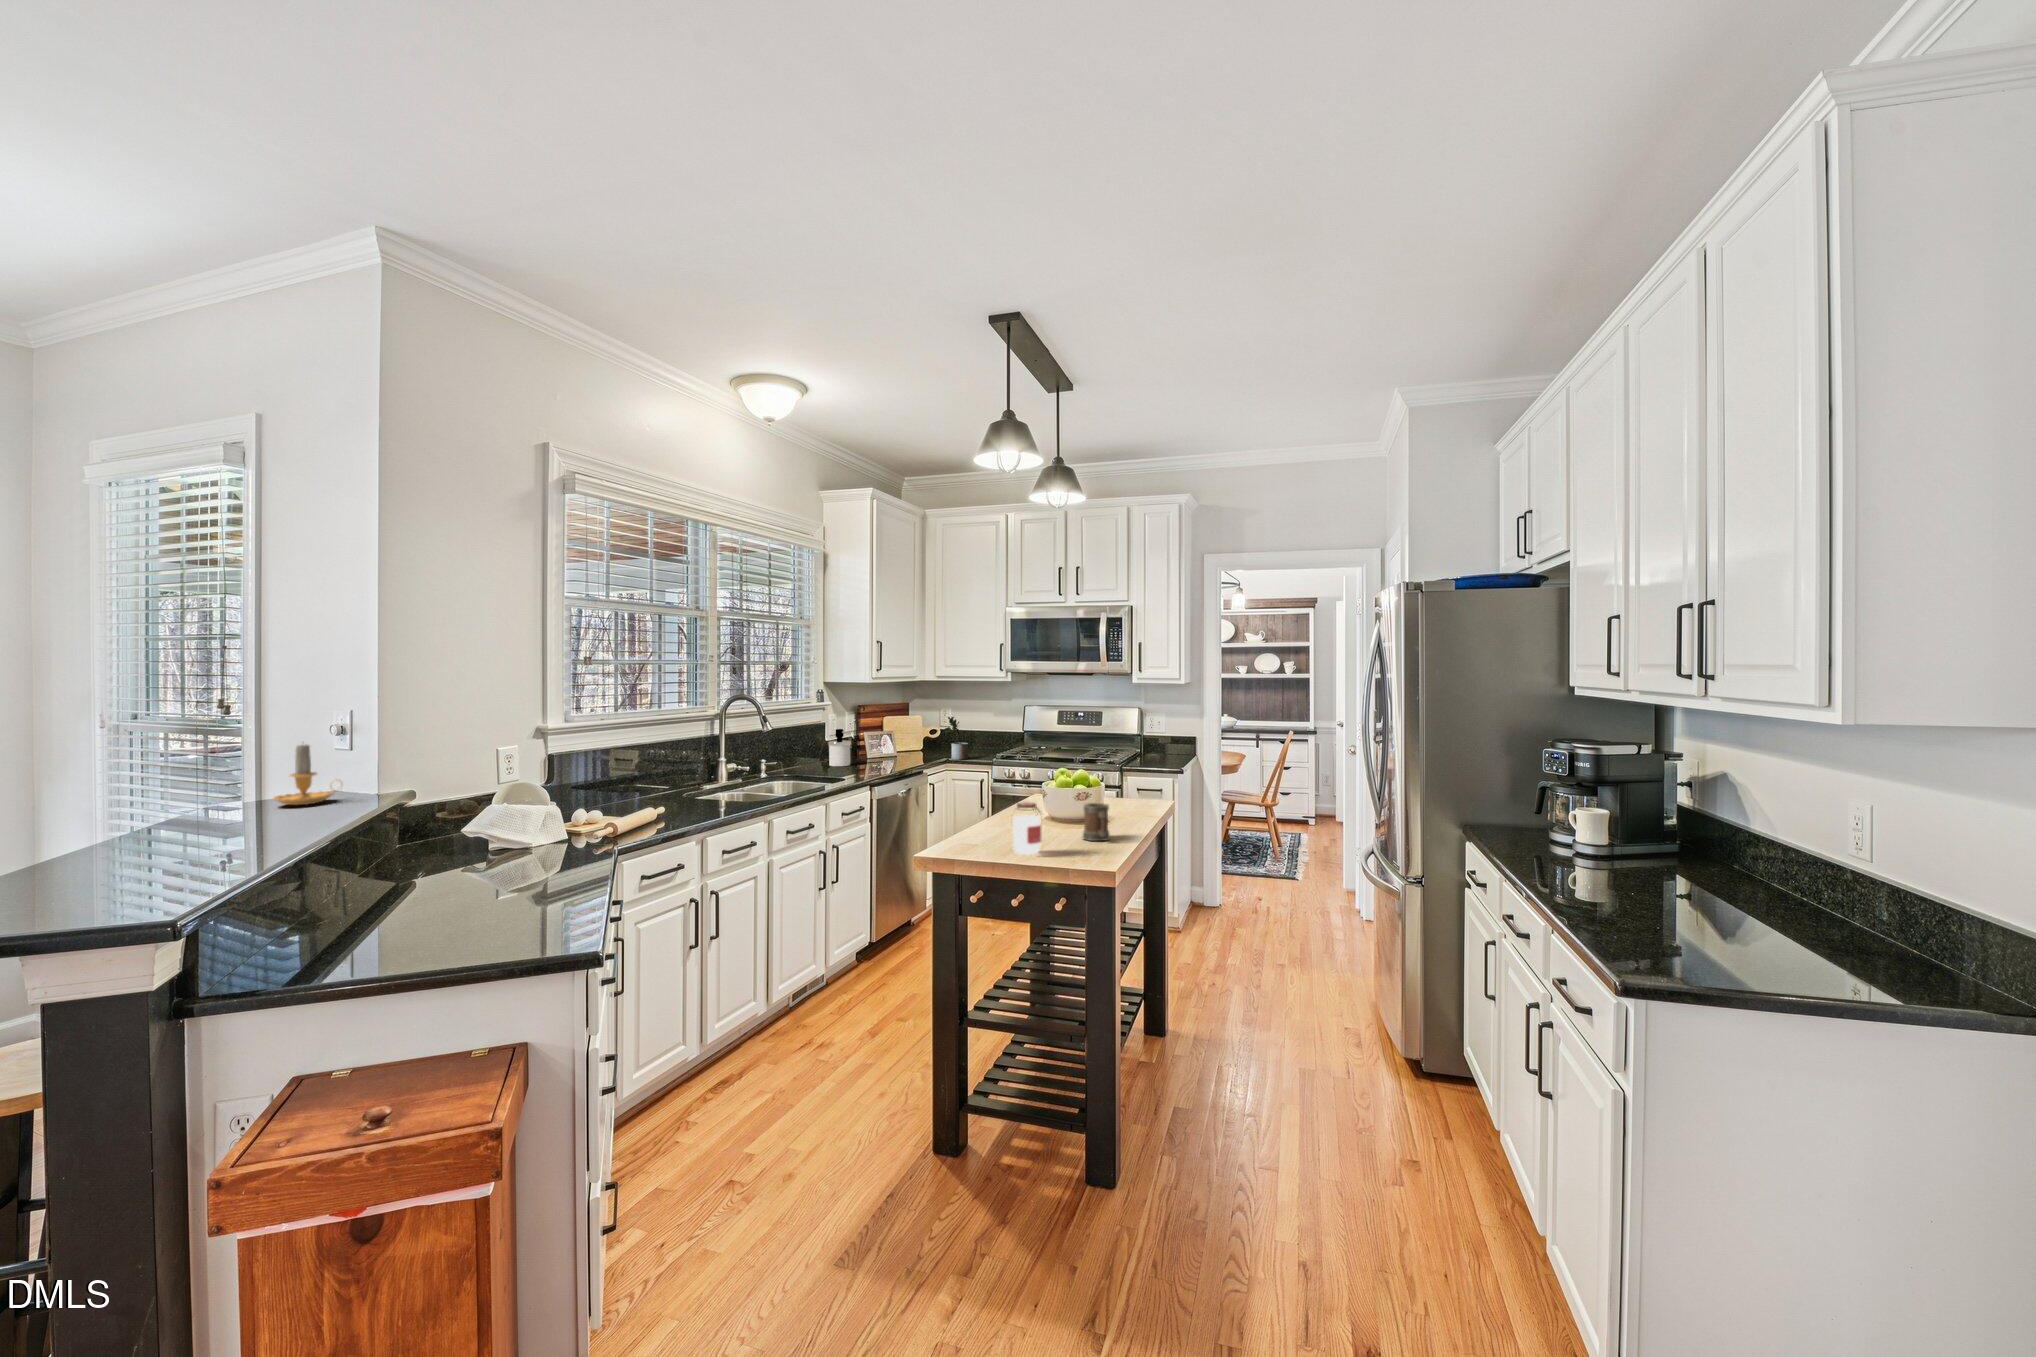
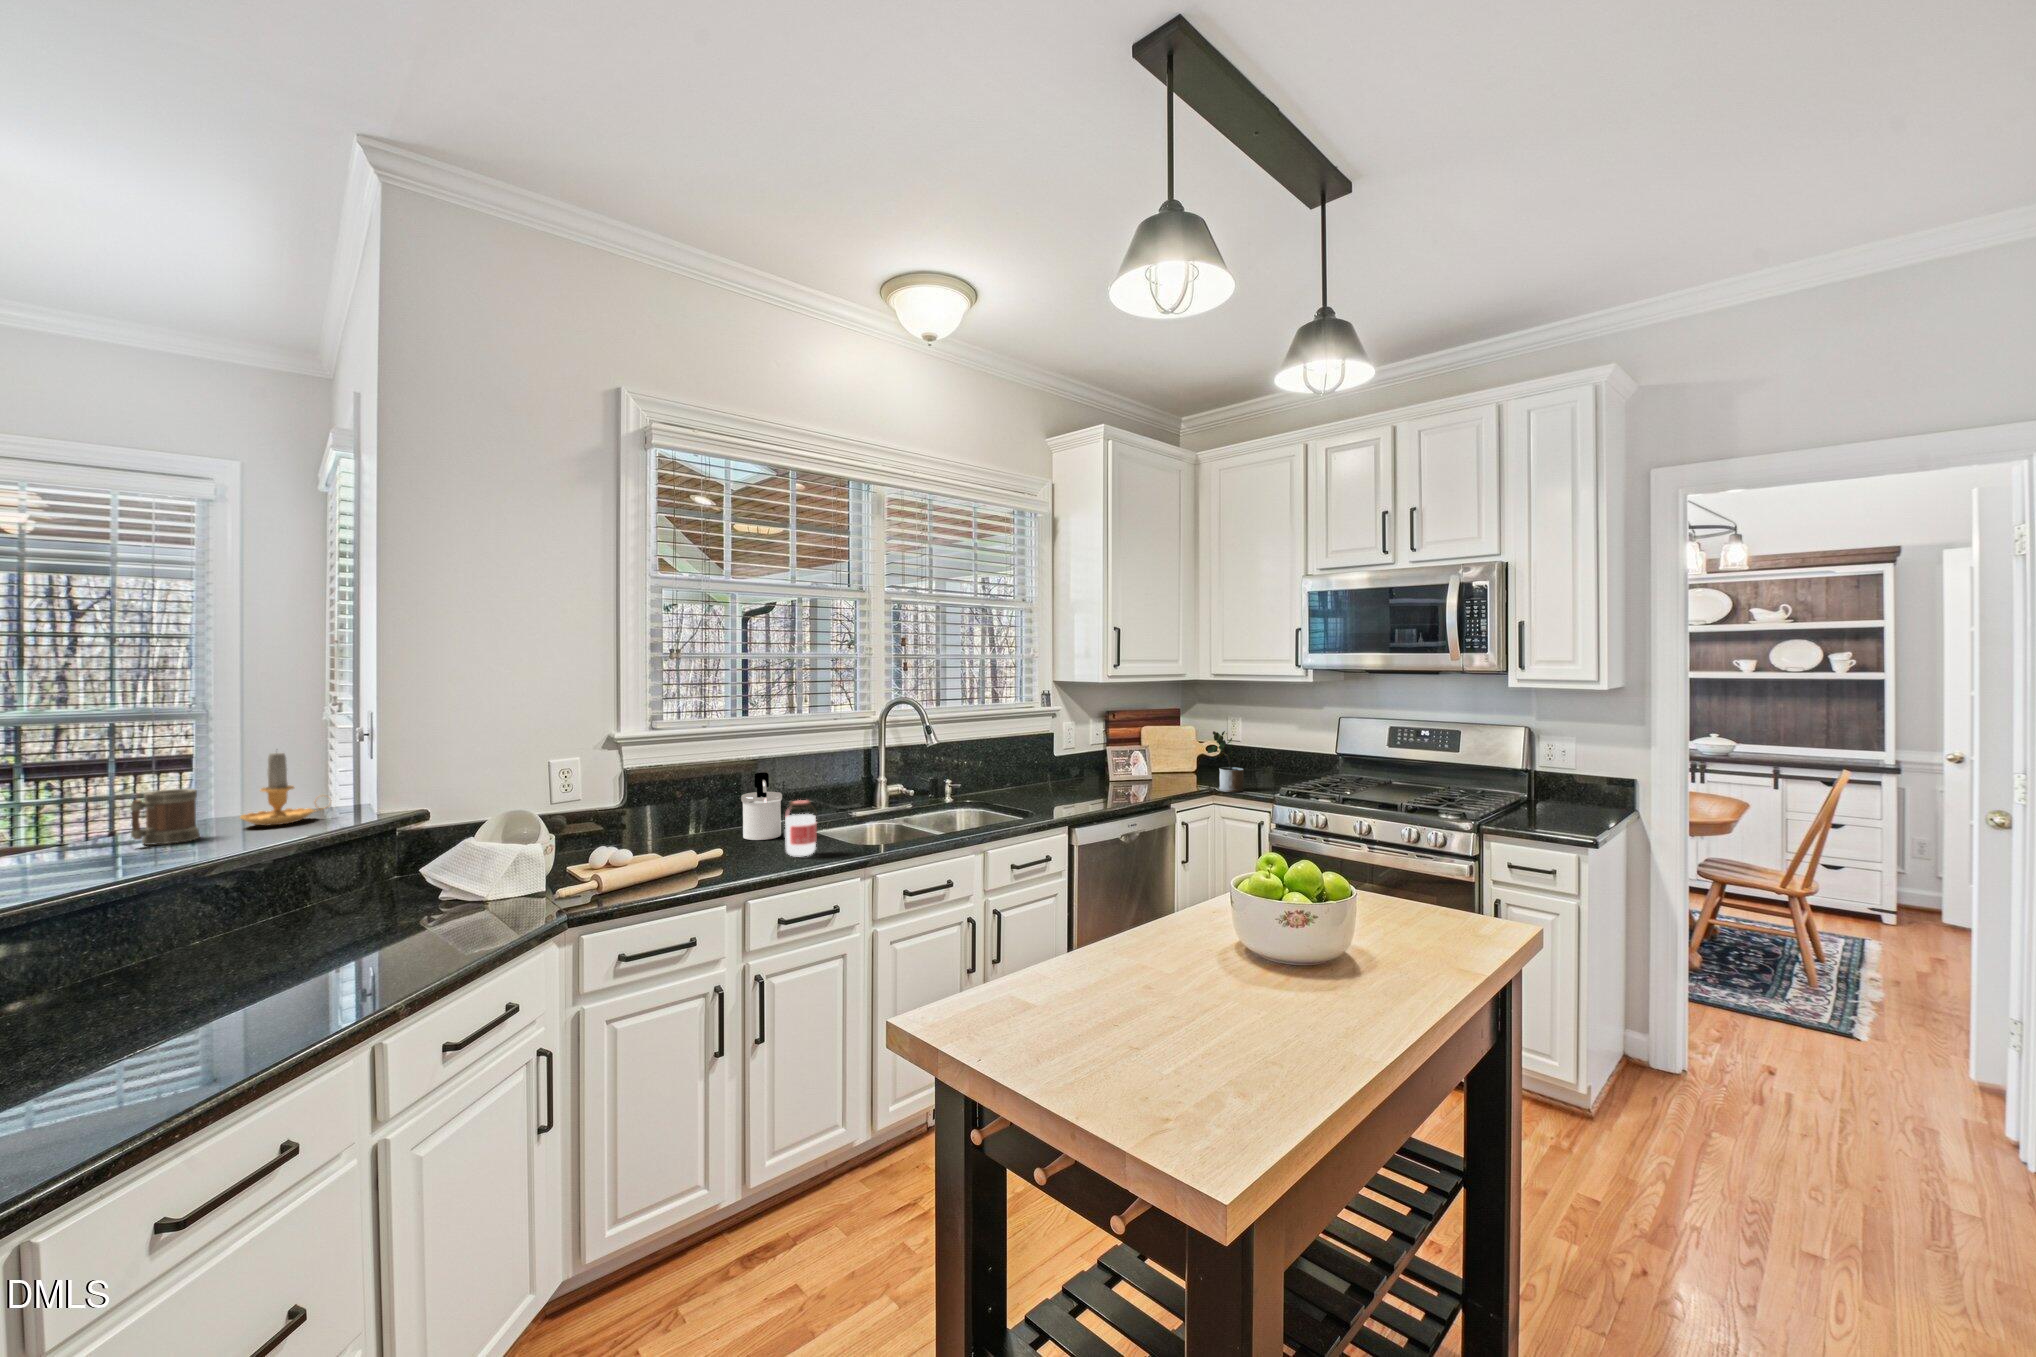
soap dispenser: present [828,729,854,766] -> present [741,772,782,840]
jar: present [1013,802,1041,855] -> present [785,800,817,857]
mug: present [1083,803,1110,841] -> present [130,789,200,845]

